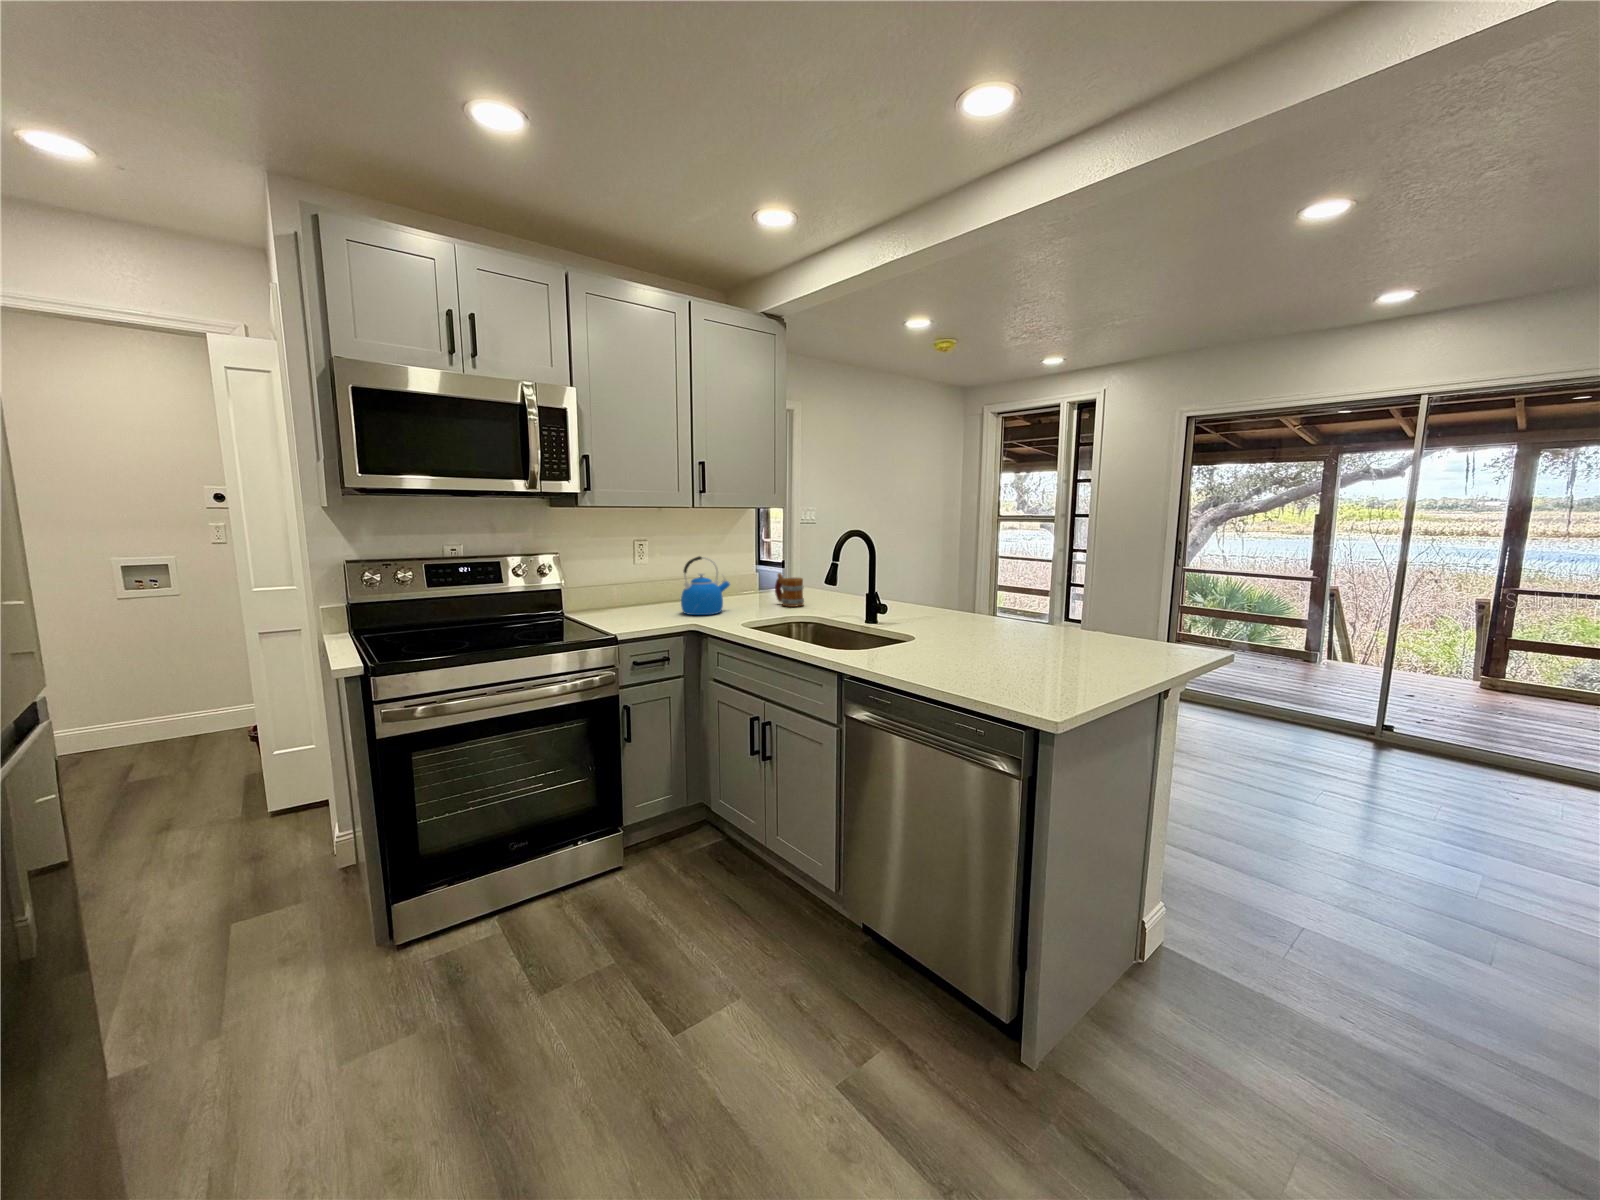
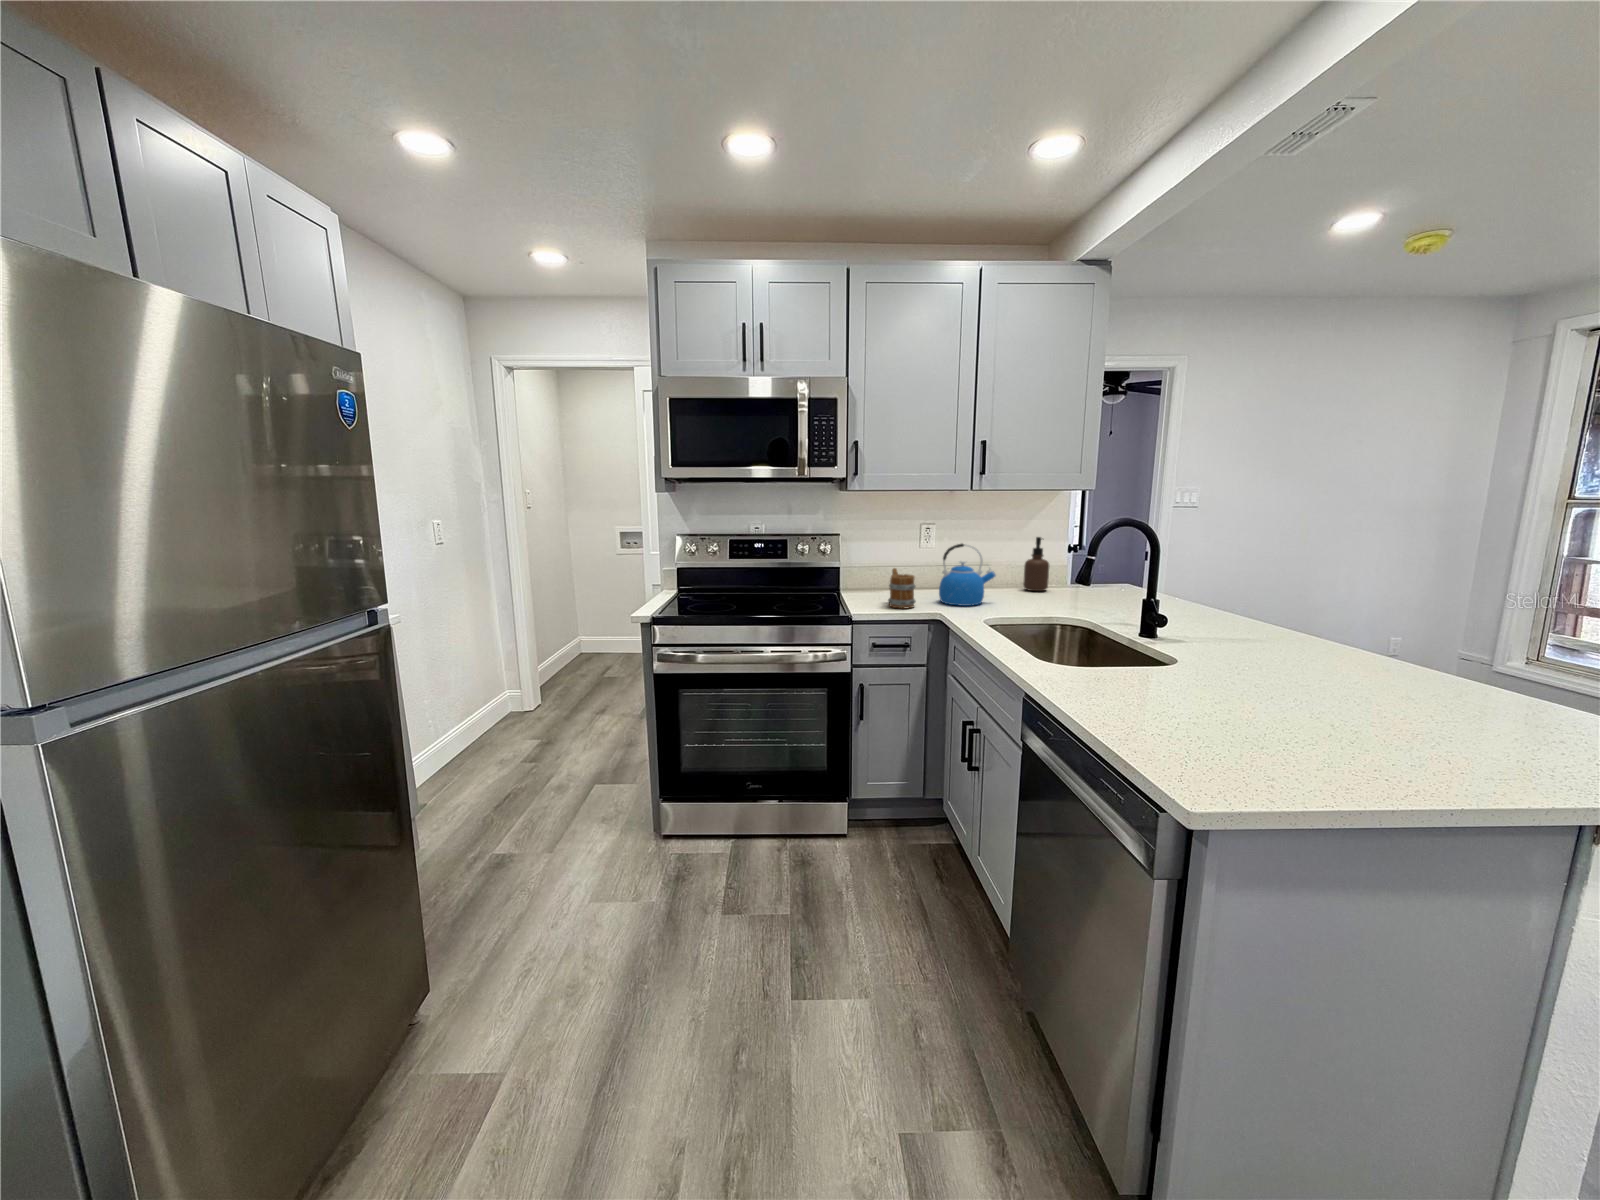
soap dispenser: none [739,548,760,597] -> present [1023,537,1049,591]
mug: present [775,573,804,607] -> present [888,568,916,608]

